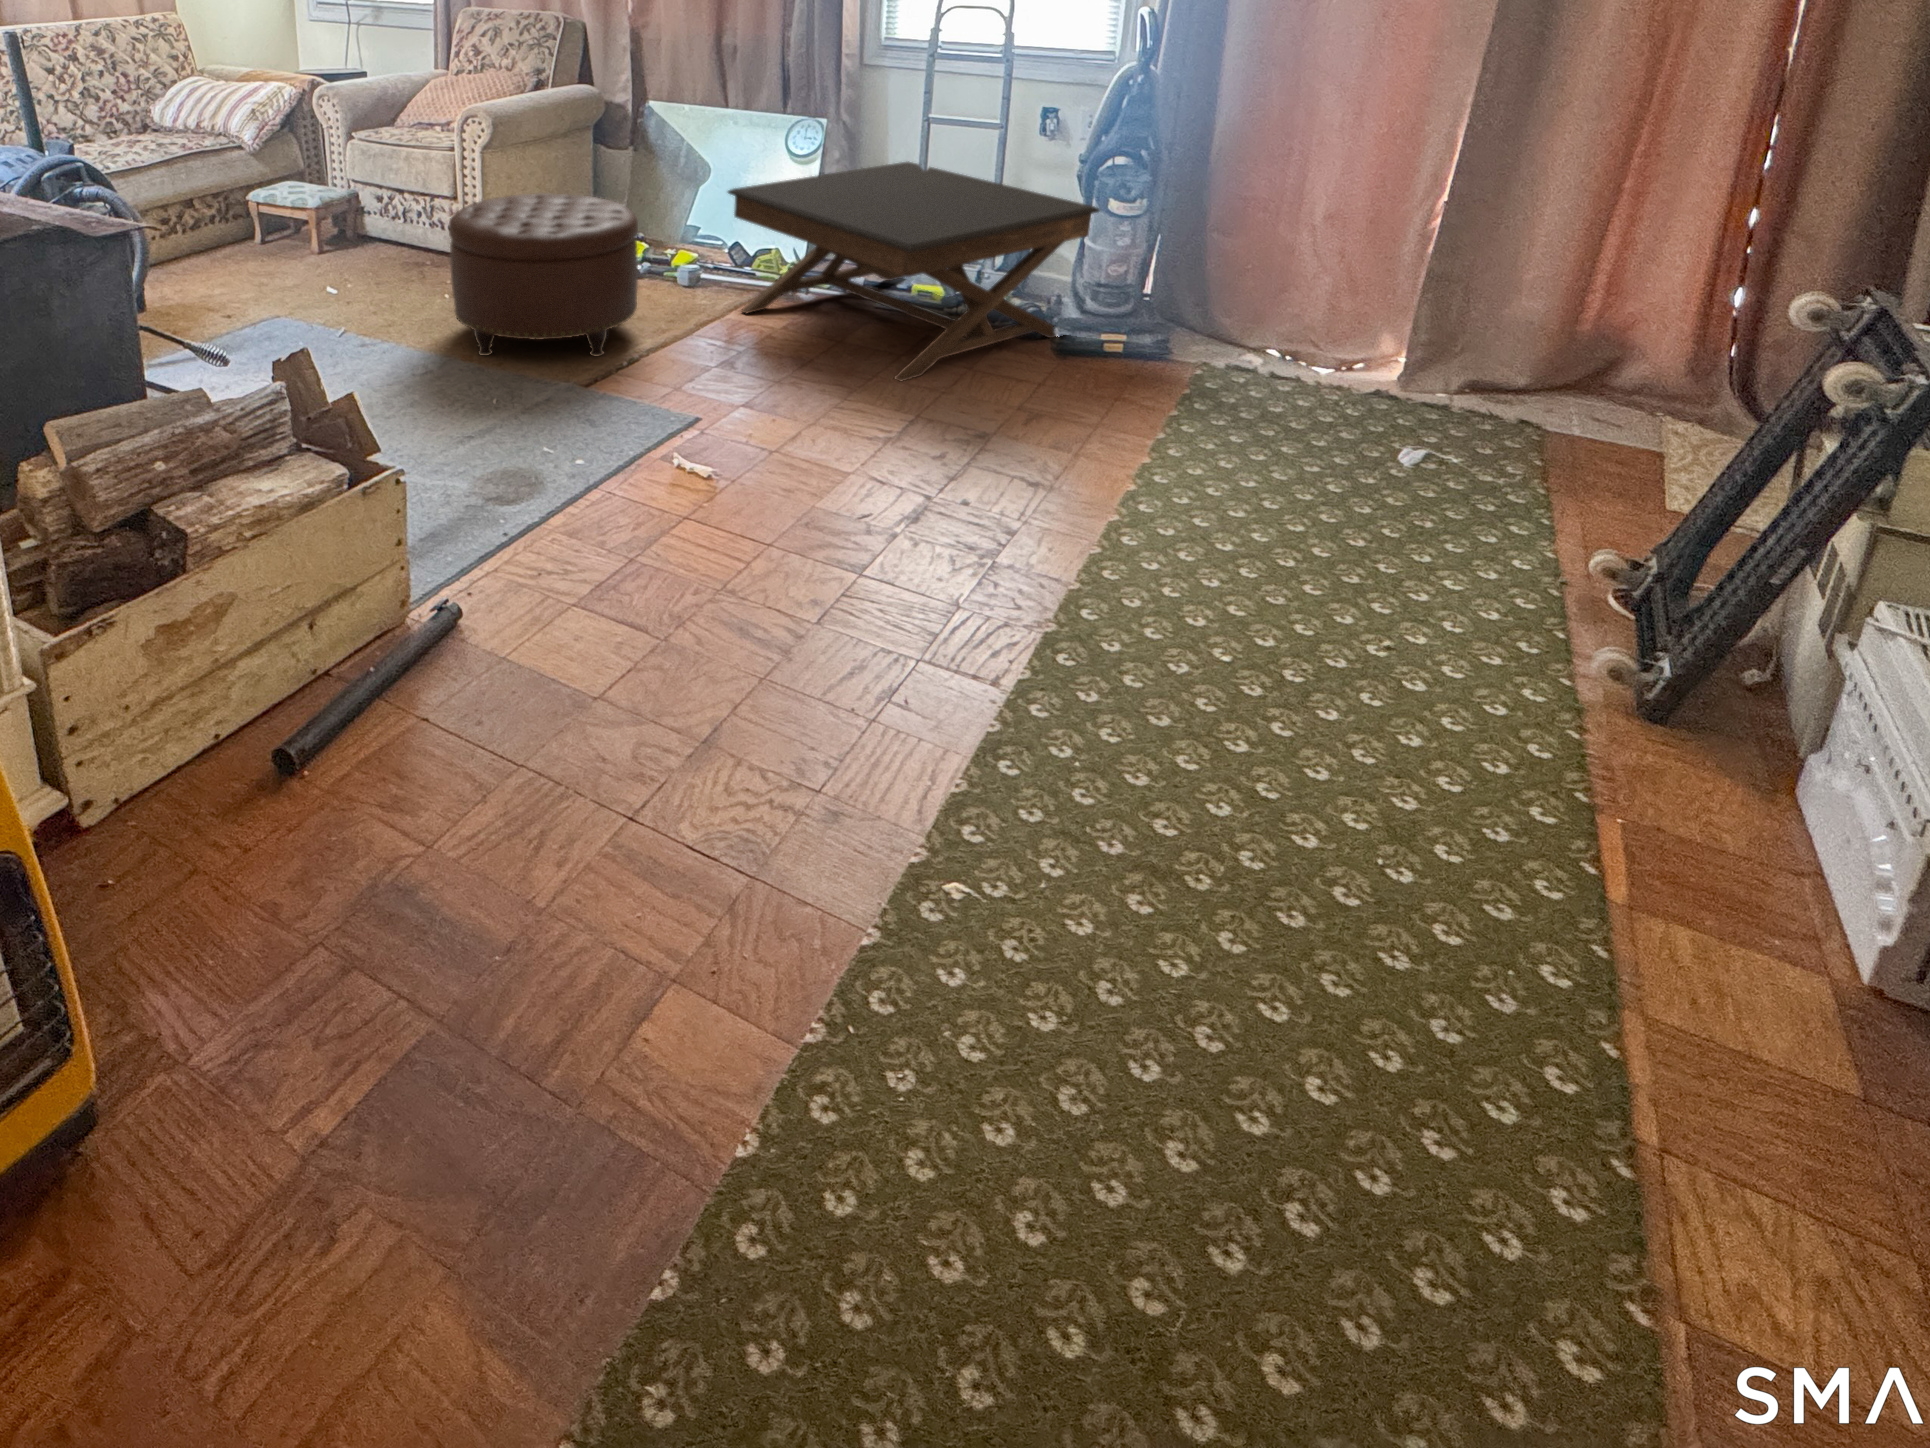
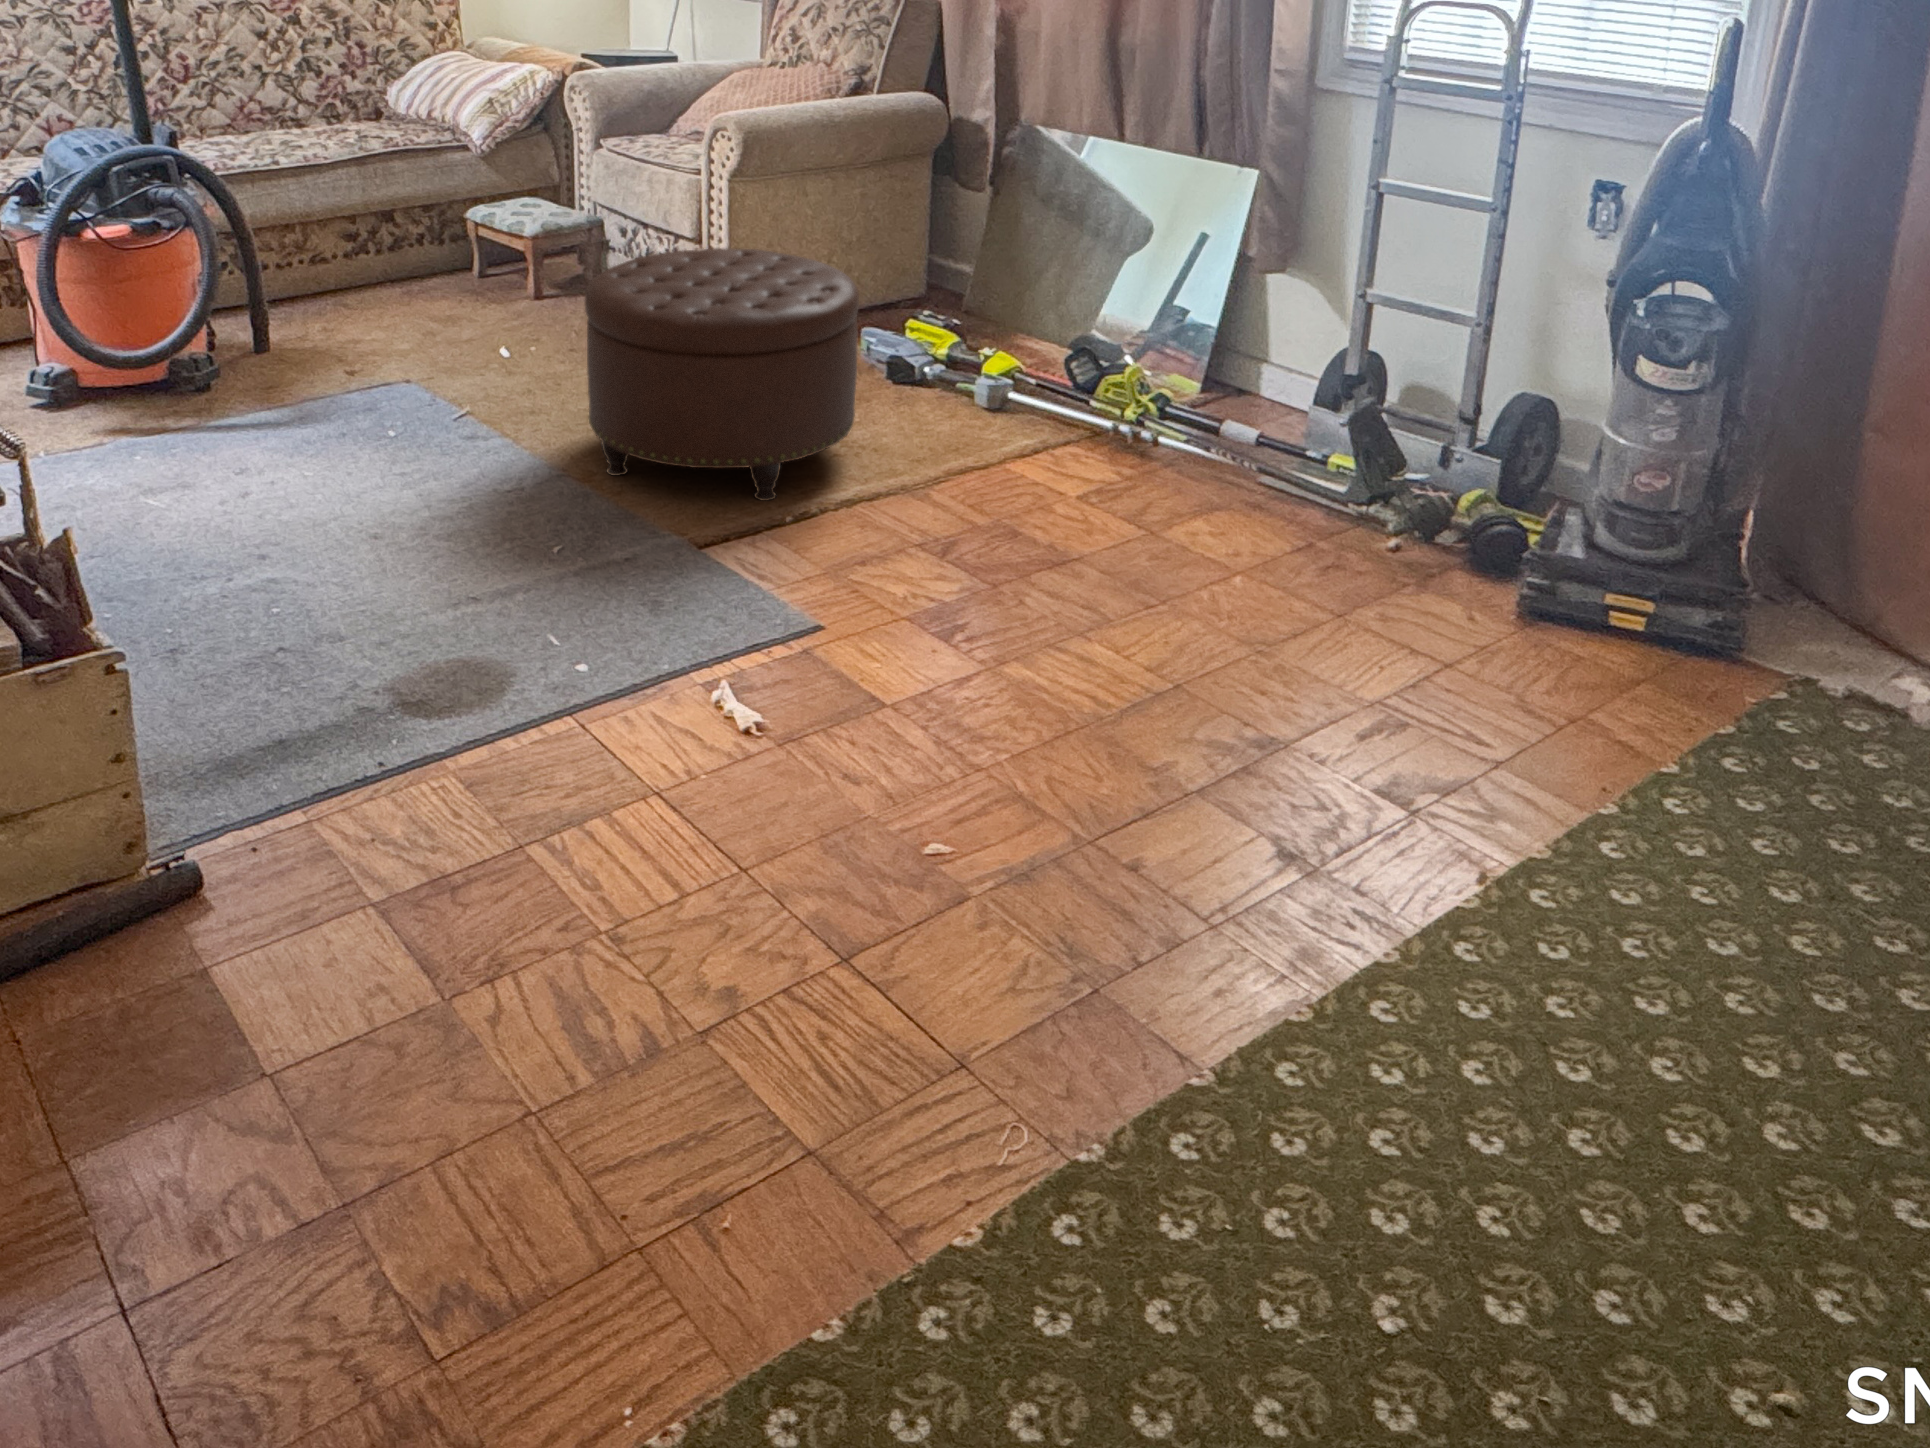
coffee table: present [728,161,1100,382] -> none [1016,250,1631,621]

